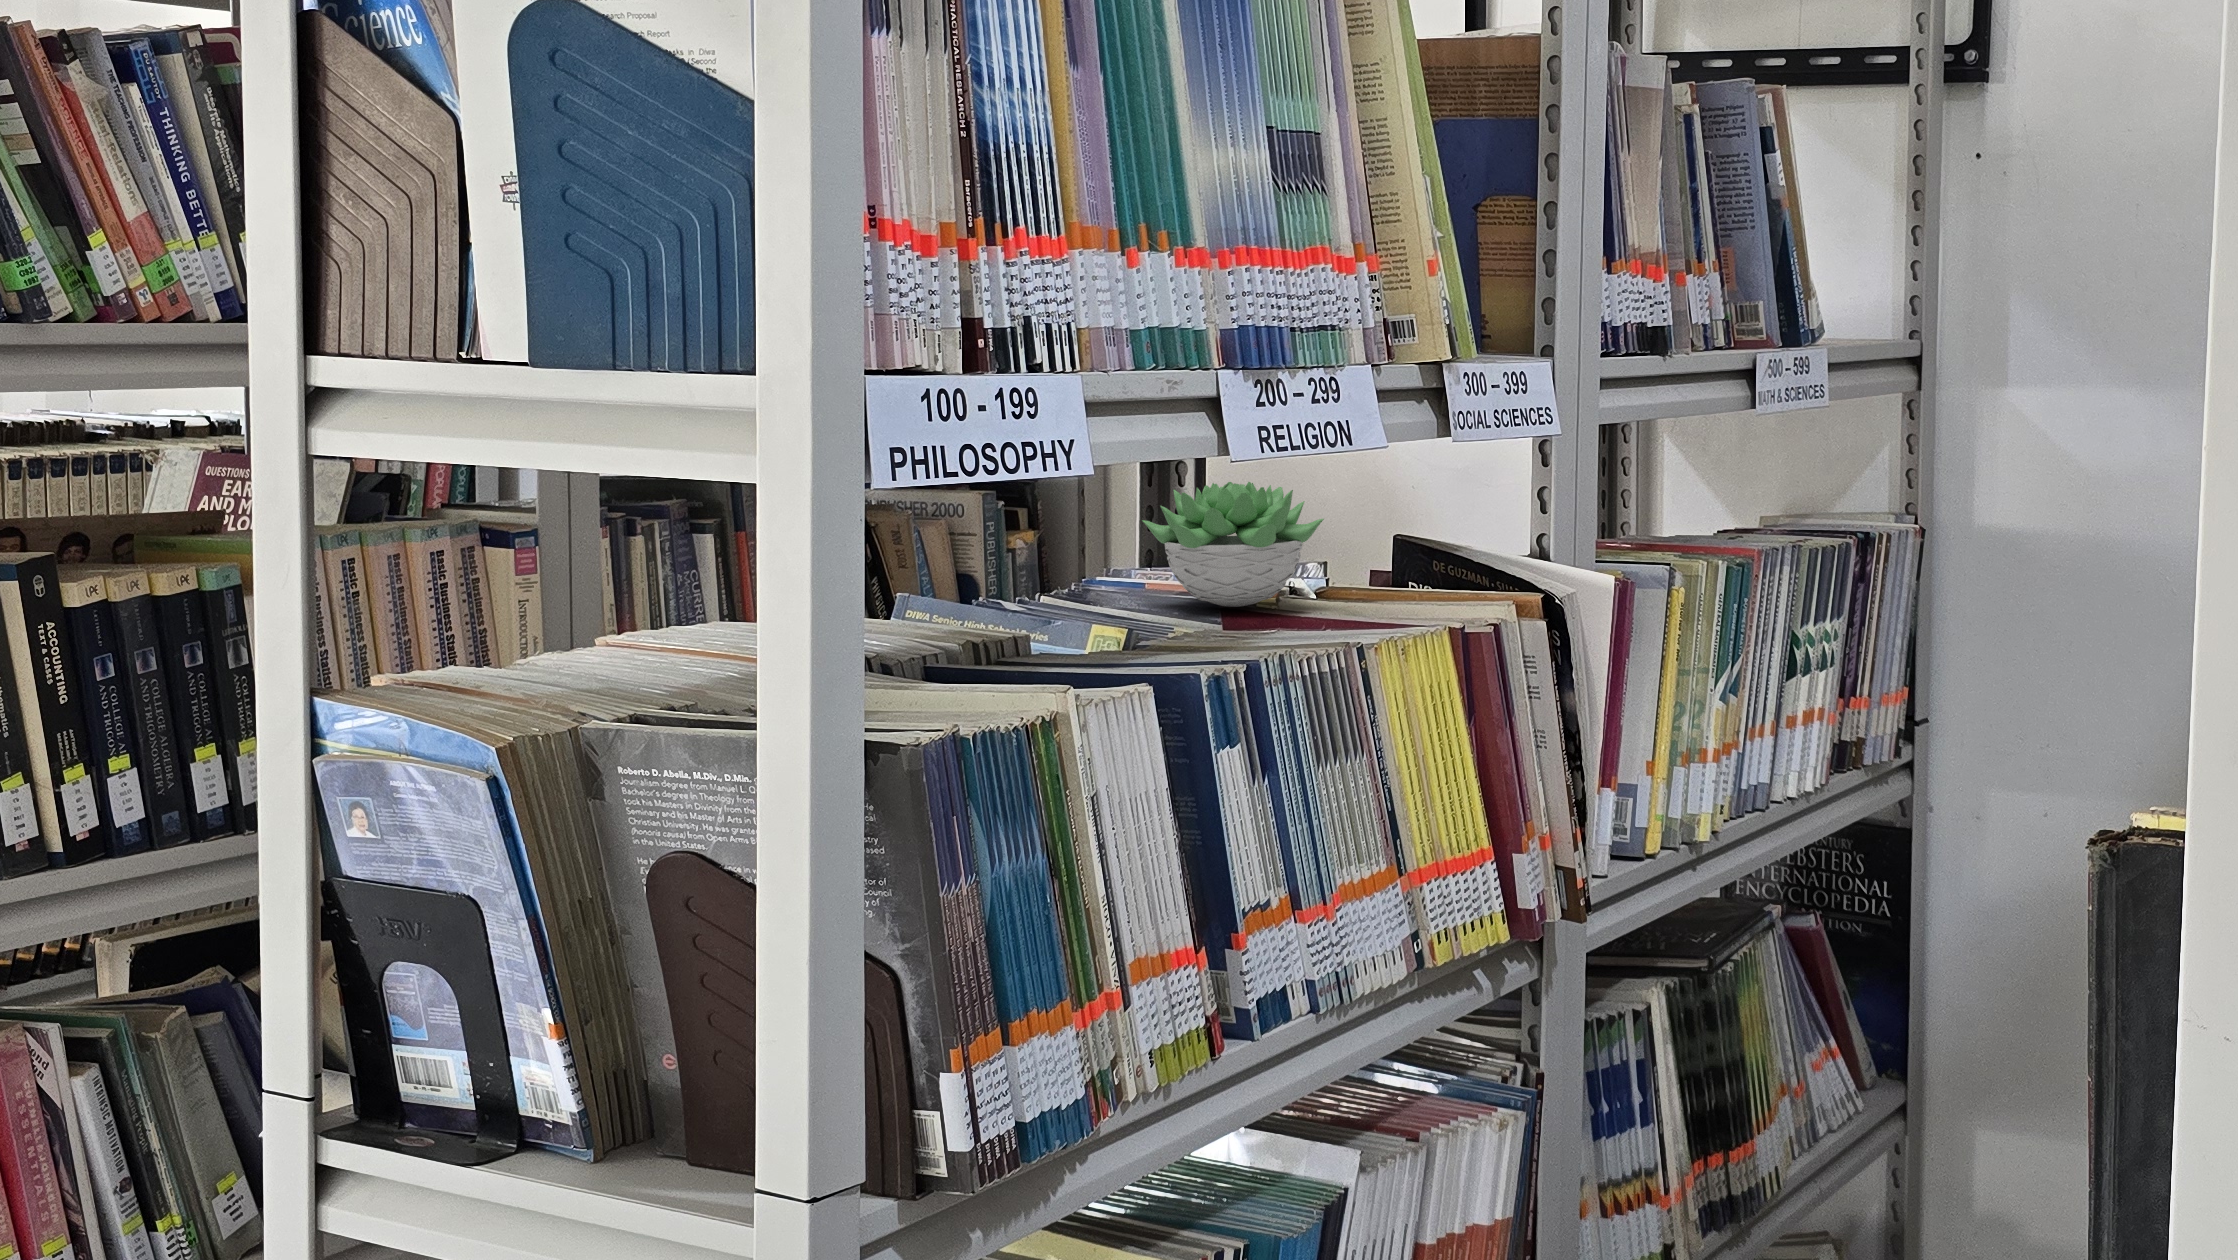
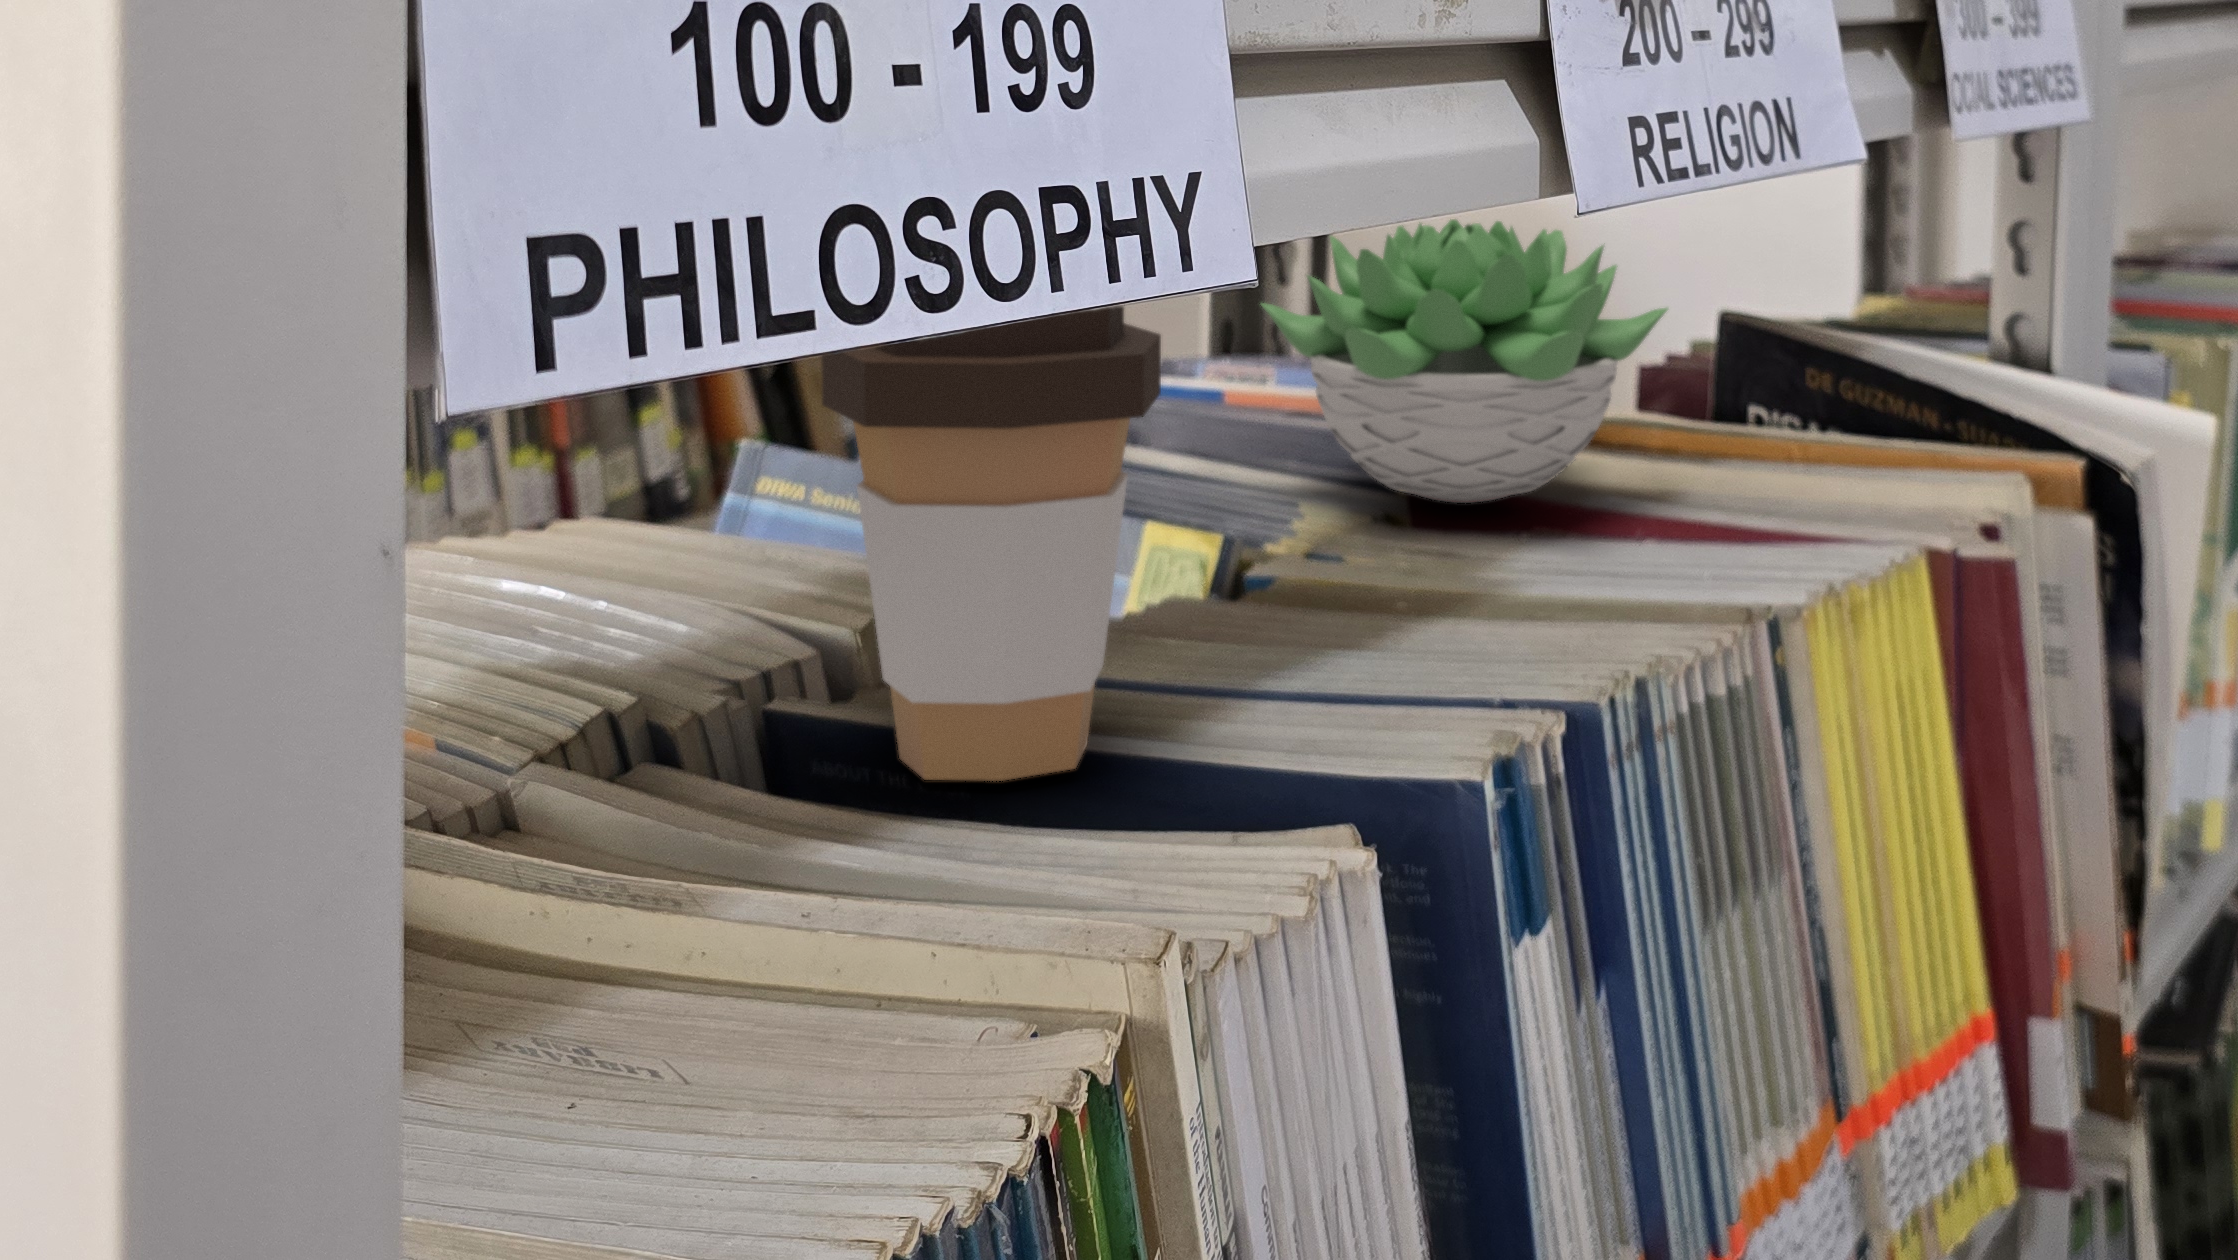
coffee cup: none [955,488,1078,663] -> present [821,306,1161,781]

